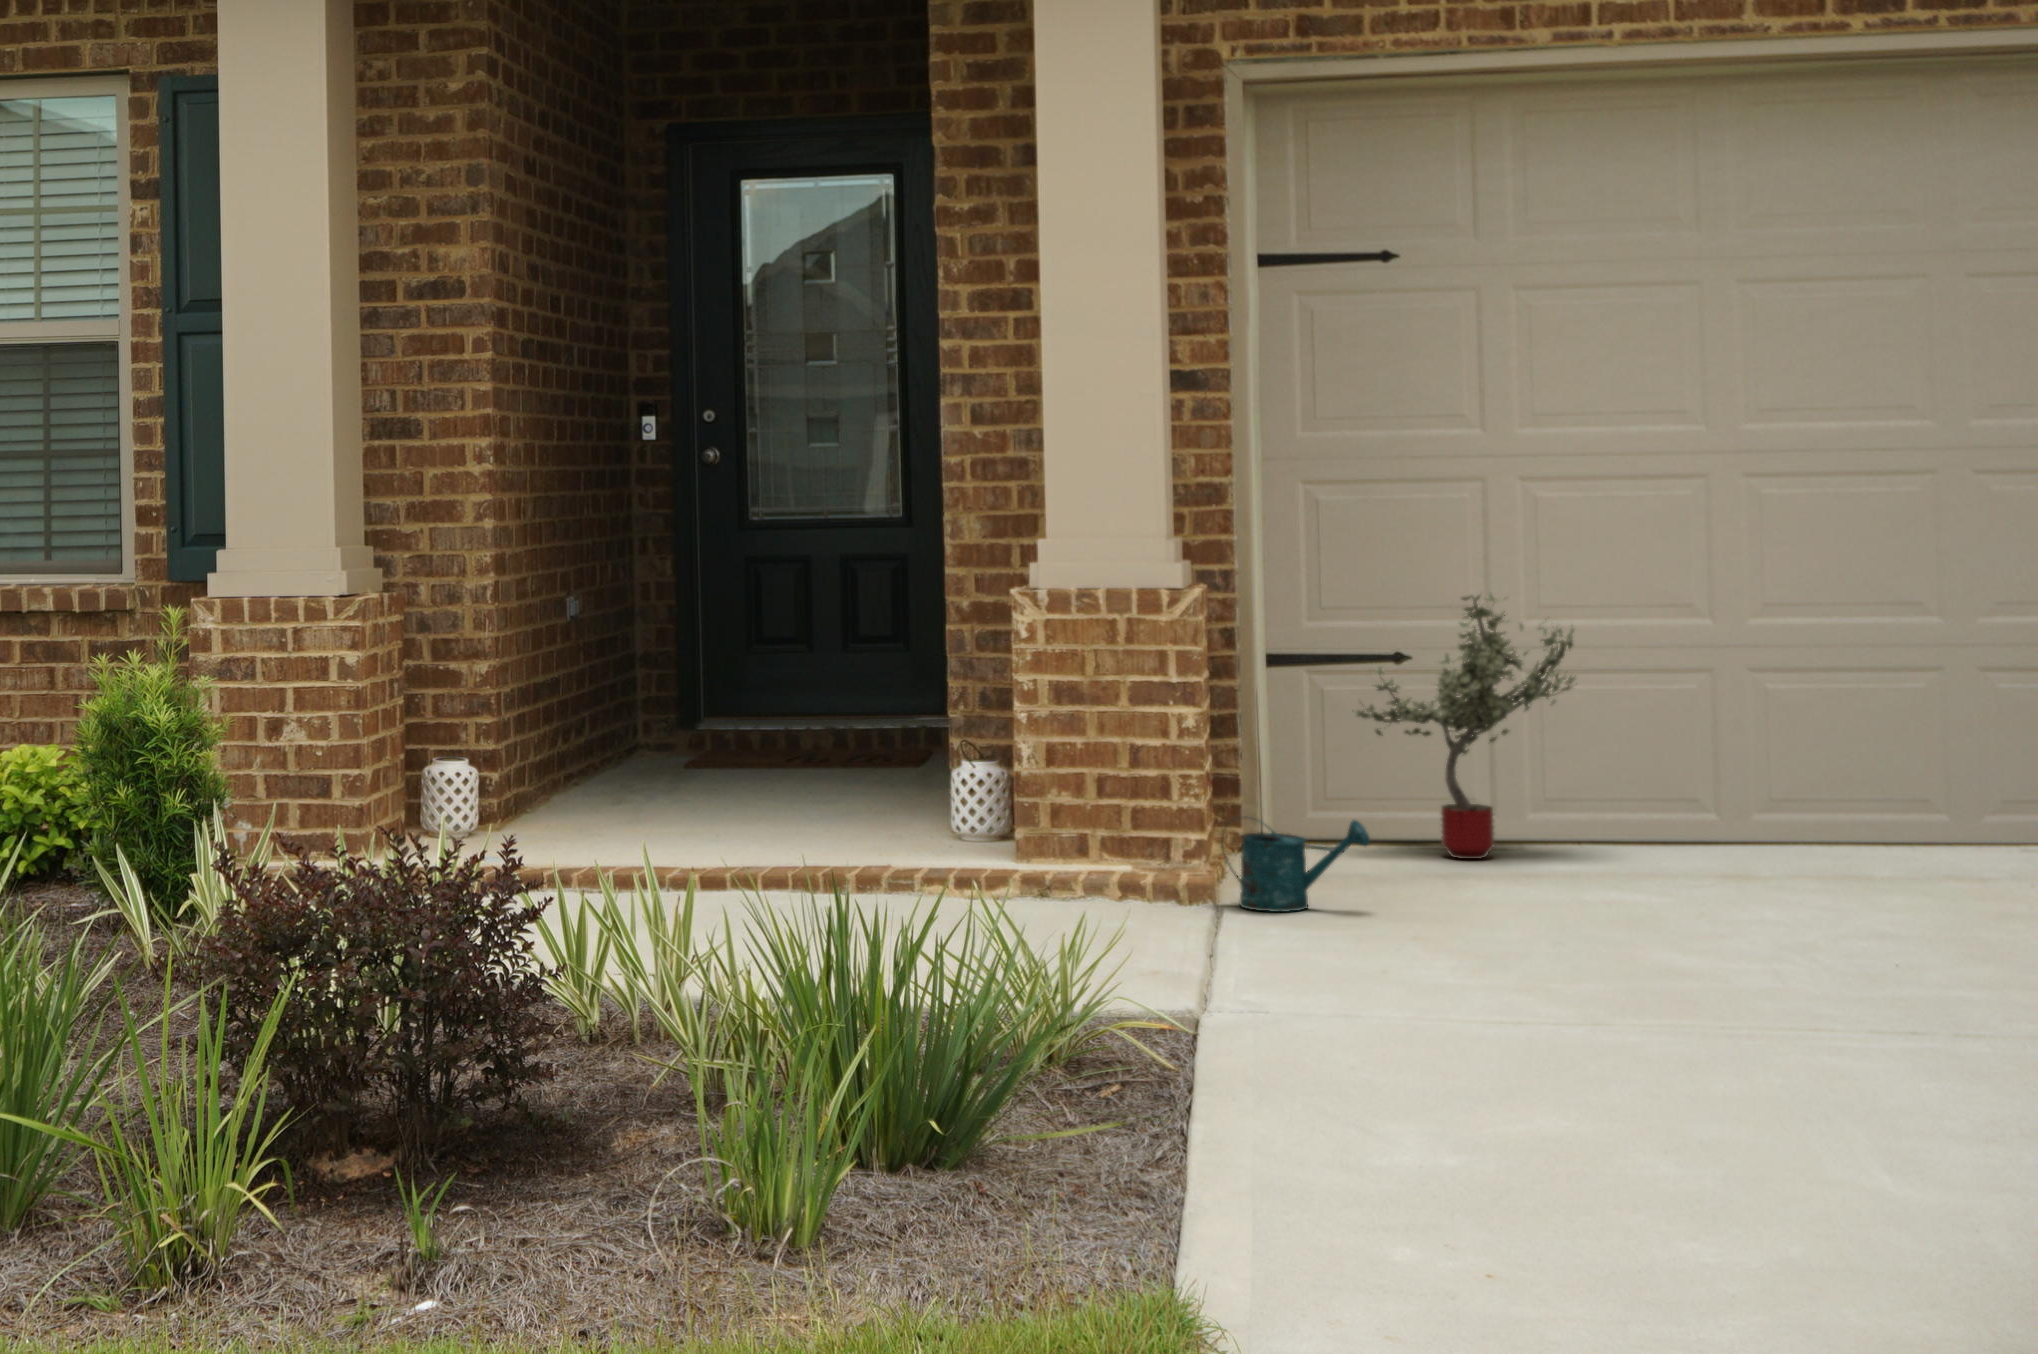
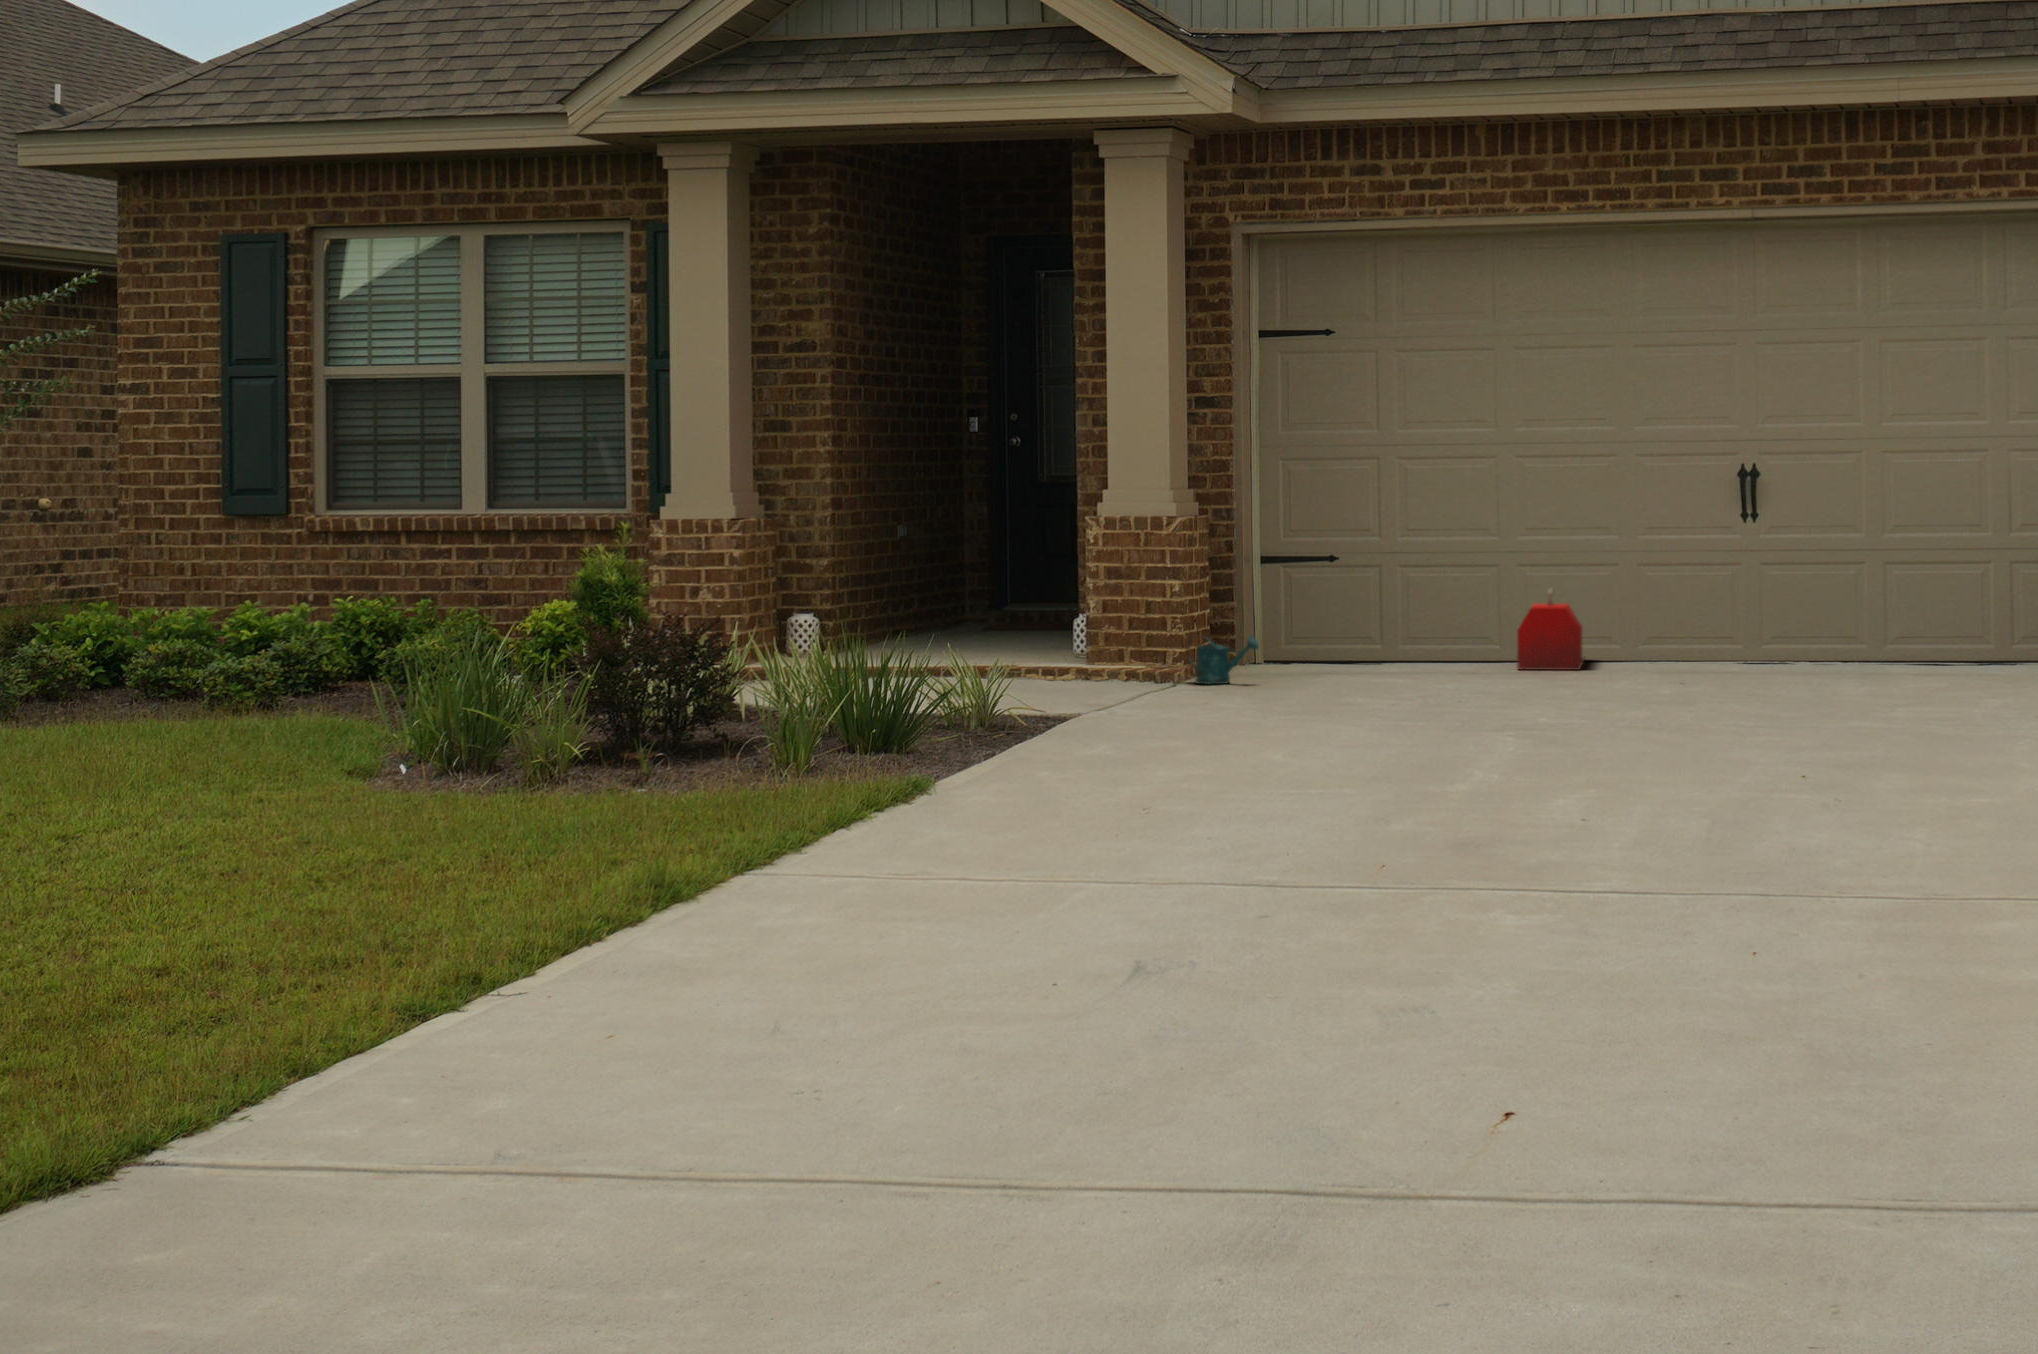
potted tree: present [1356,594,1575,859] -> none [1295,519,1414,666]
toolbox: none [1760,716,1927,872] -> present [1517,590,1584,670]

